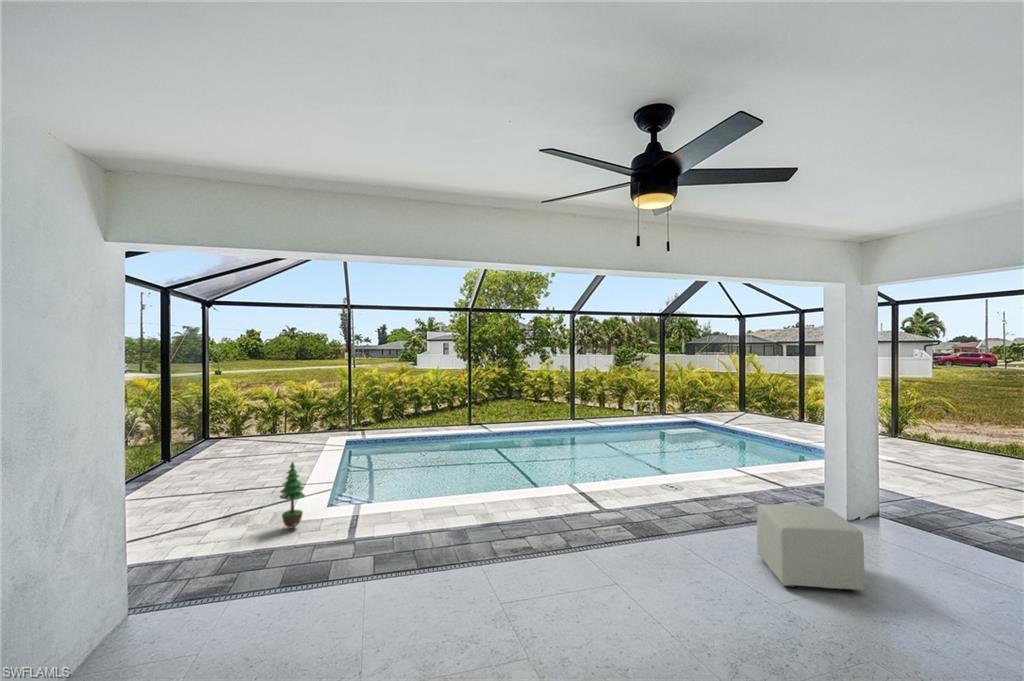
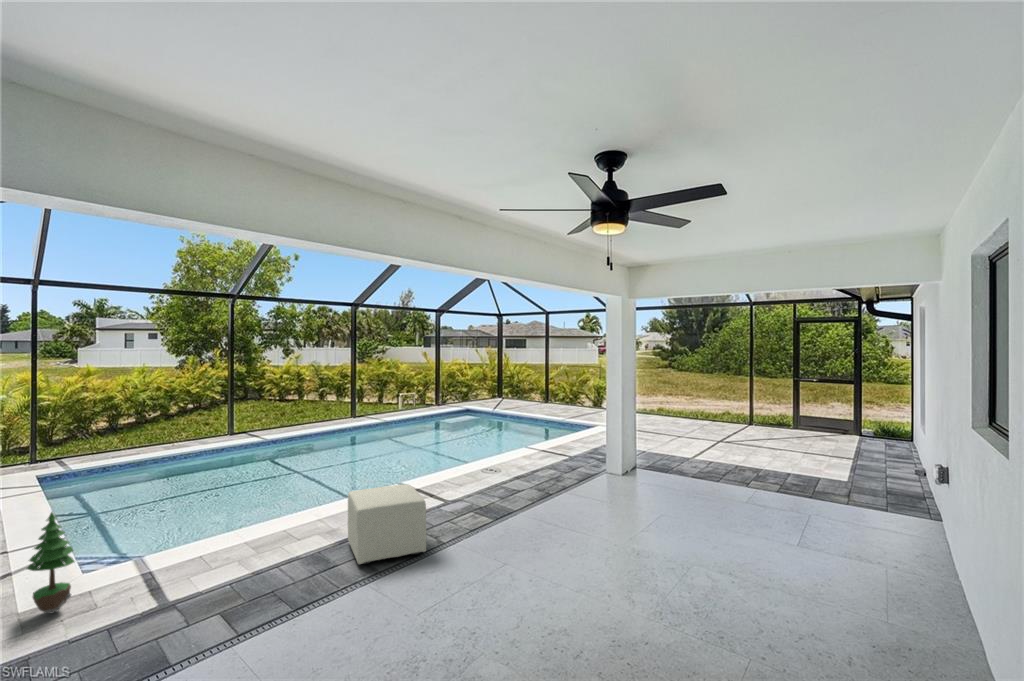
ottoman: present [757,504,865,591] -> present [348,484,427,564]

